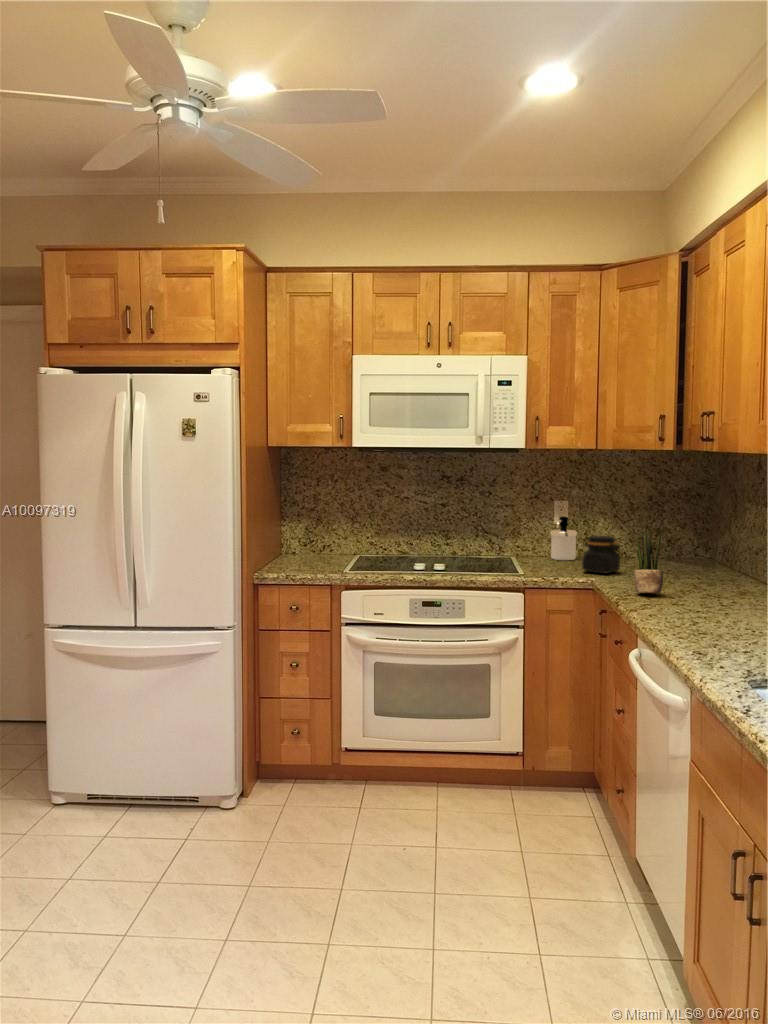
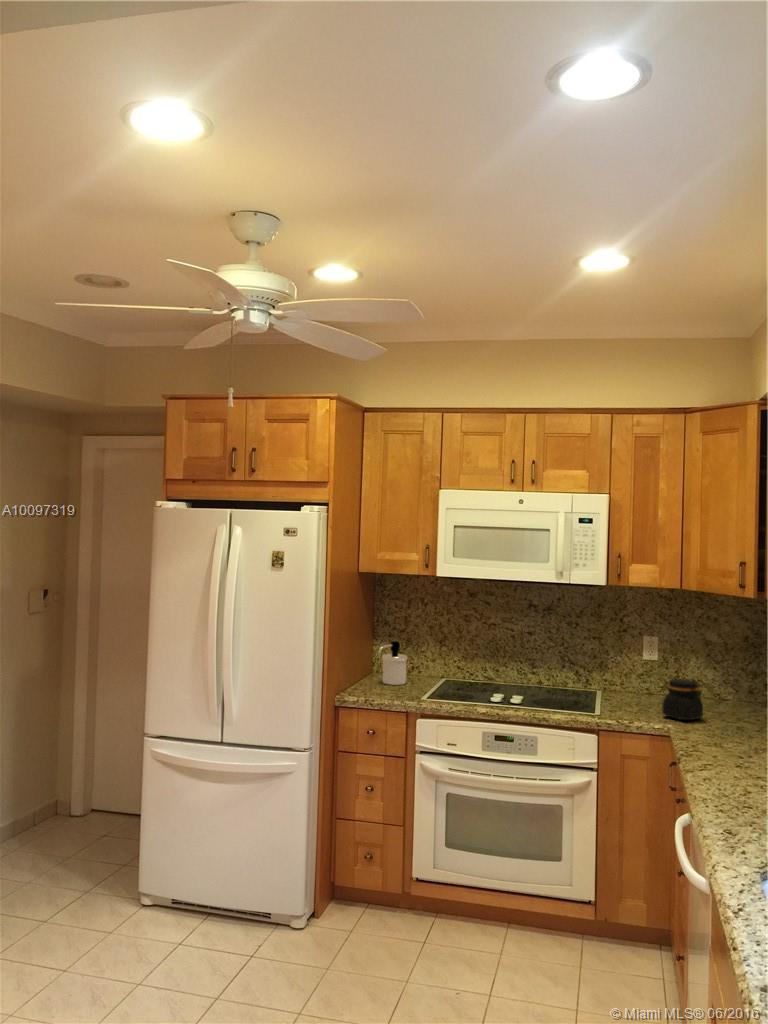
soap dispenser: present [550,516,577,560] -> present [378,641,407,685]
potted plant: present [634,526,663,593] -> none [703,678,733,751]

